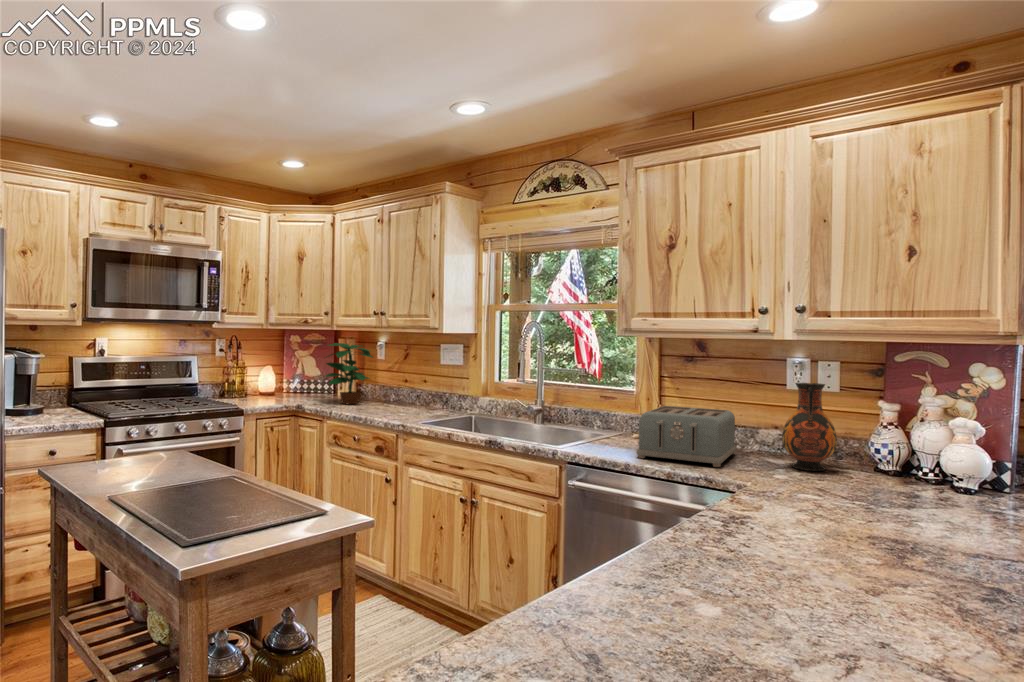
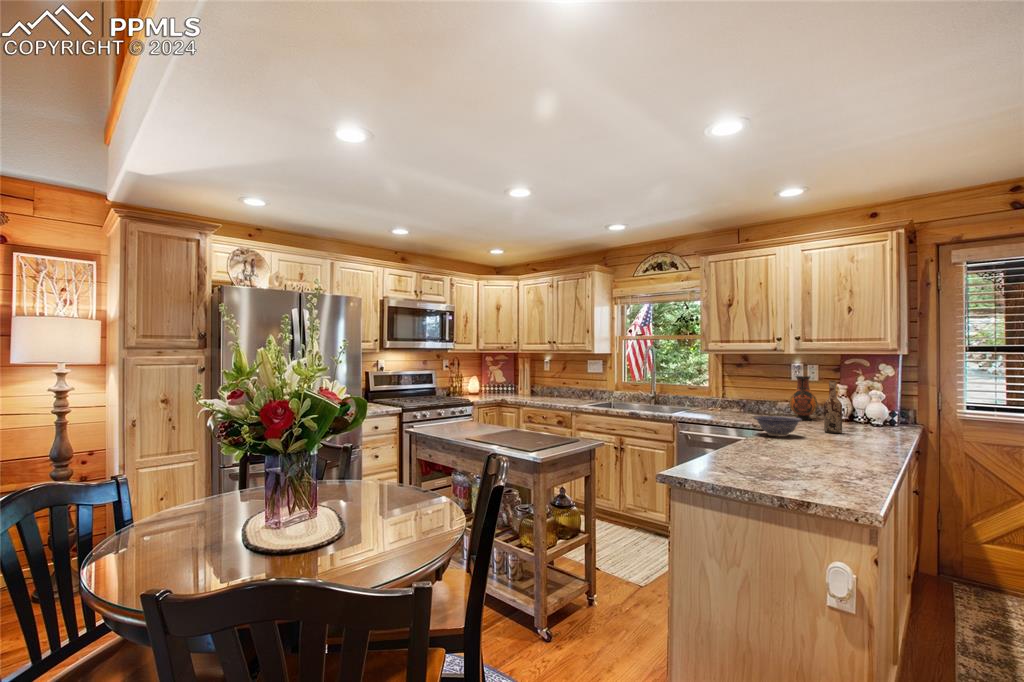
potted plant: present [326,343,373,404] -> none [515,361,546,398]
wine bottle: none [889,404,935,534] -> present [824,380,842,433]
toaster: present [636,406,736,467] -> none [713,391,767,418]
decorative bowl: none [732,493,862,561] -> present [754,416,802,437]

